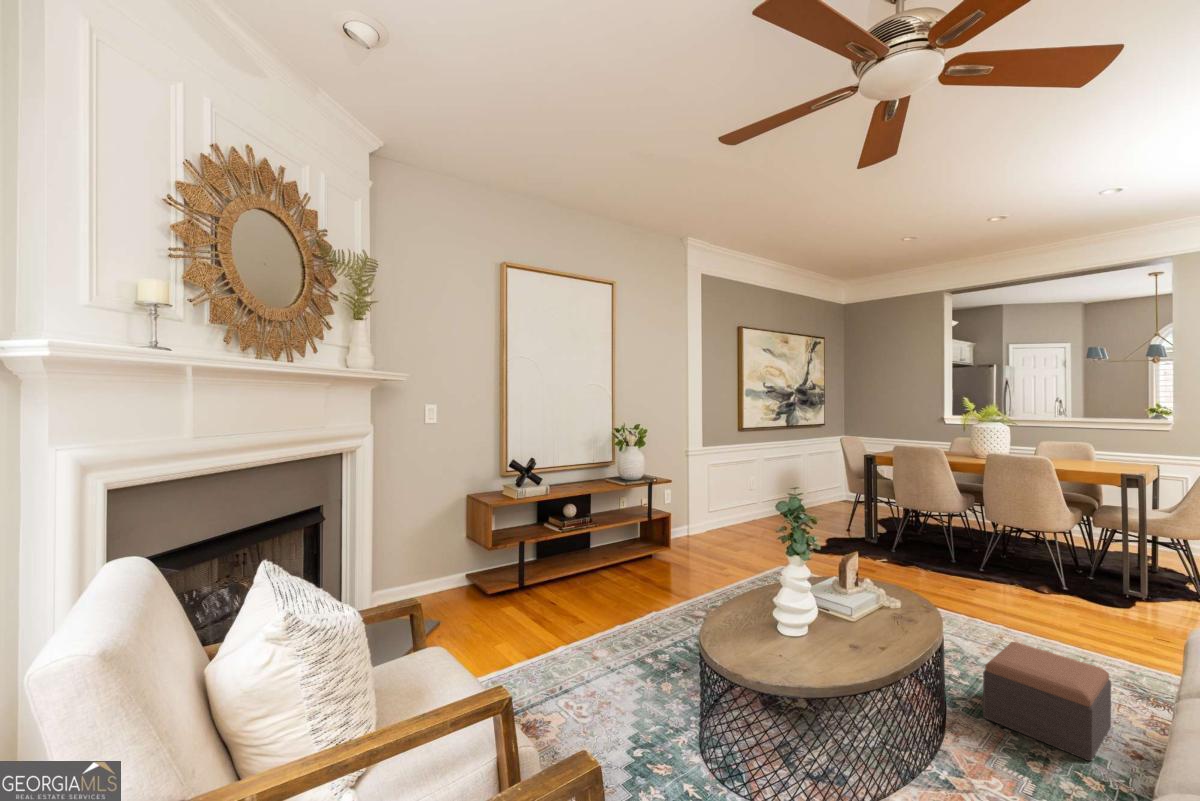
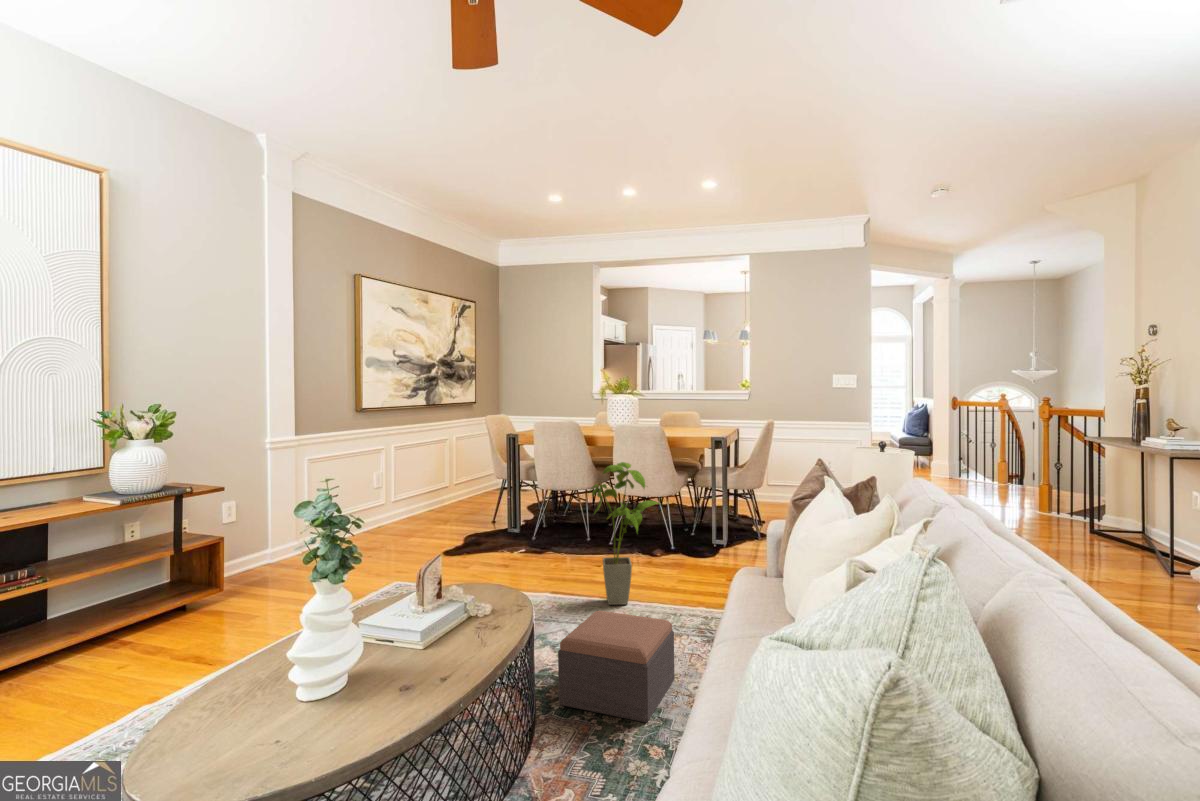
house plant: none [978,502,1066,637] -> present [590,462,658,605]

